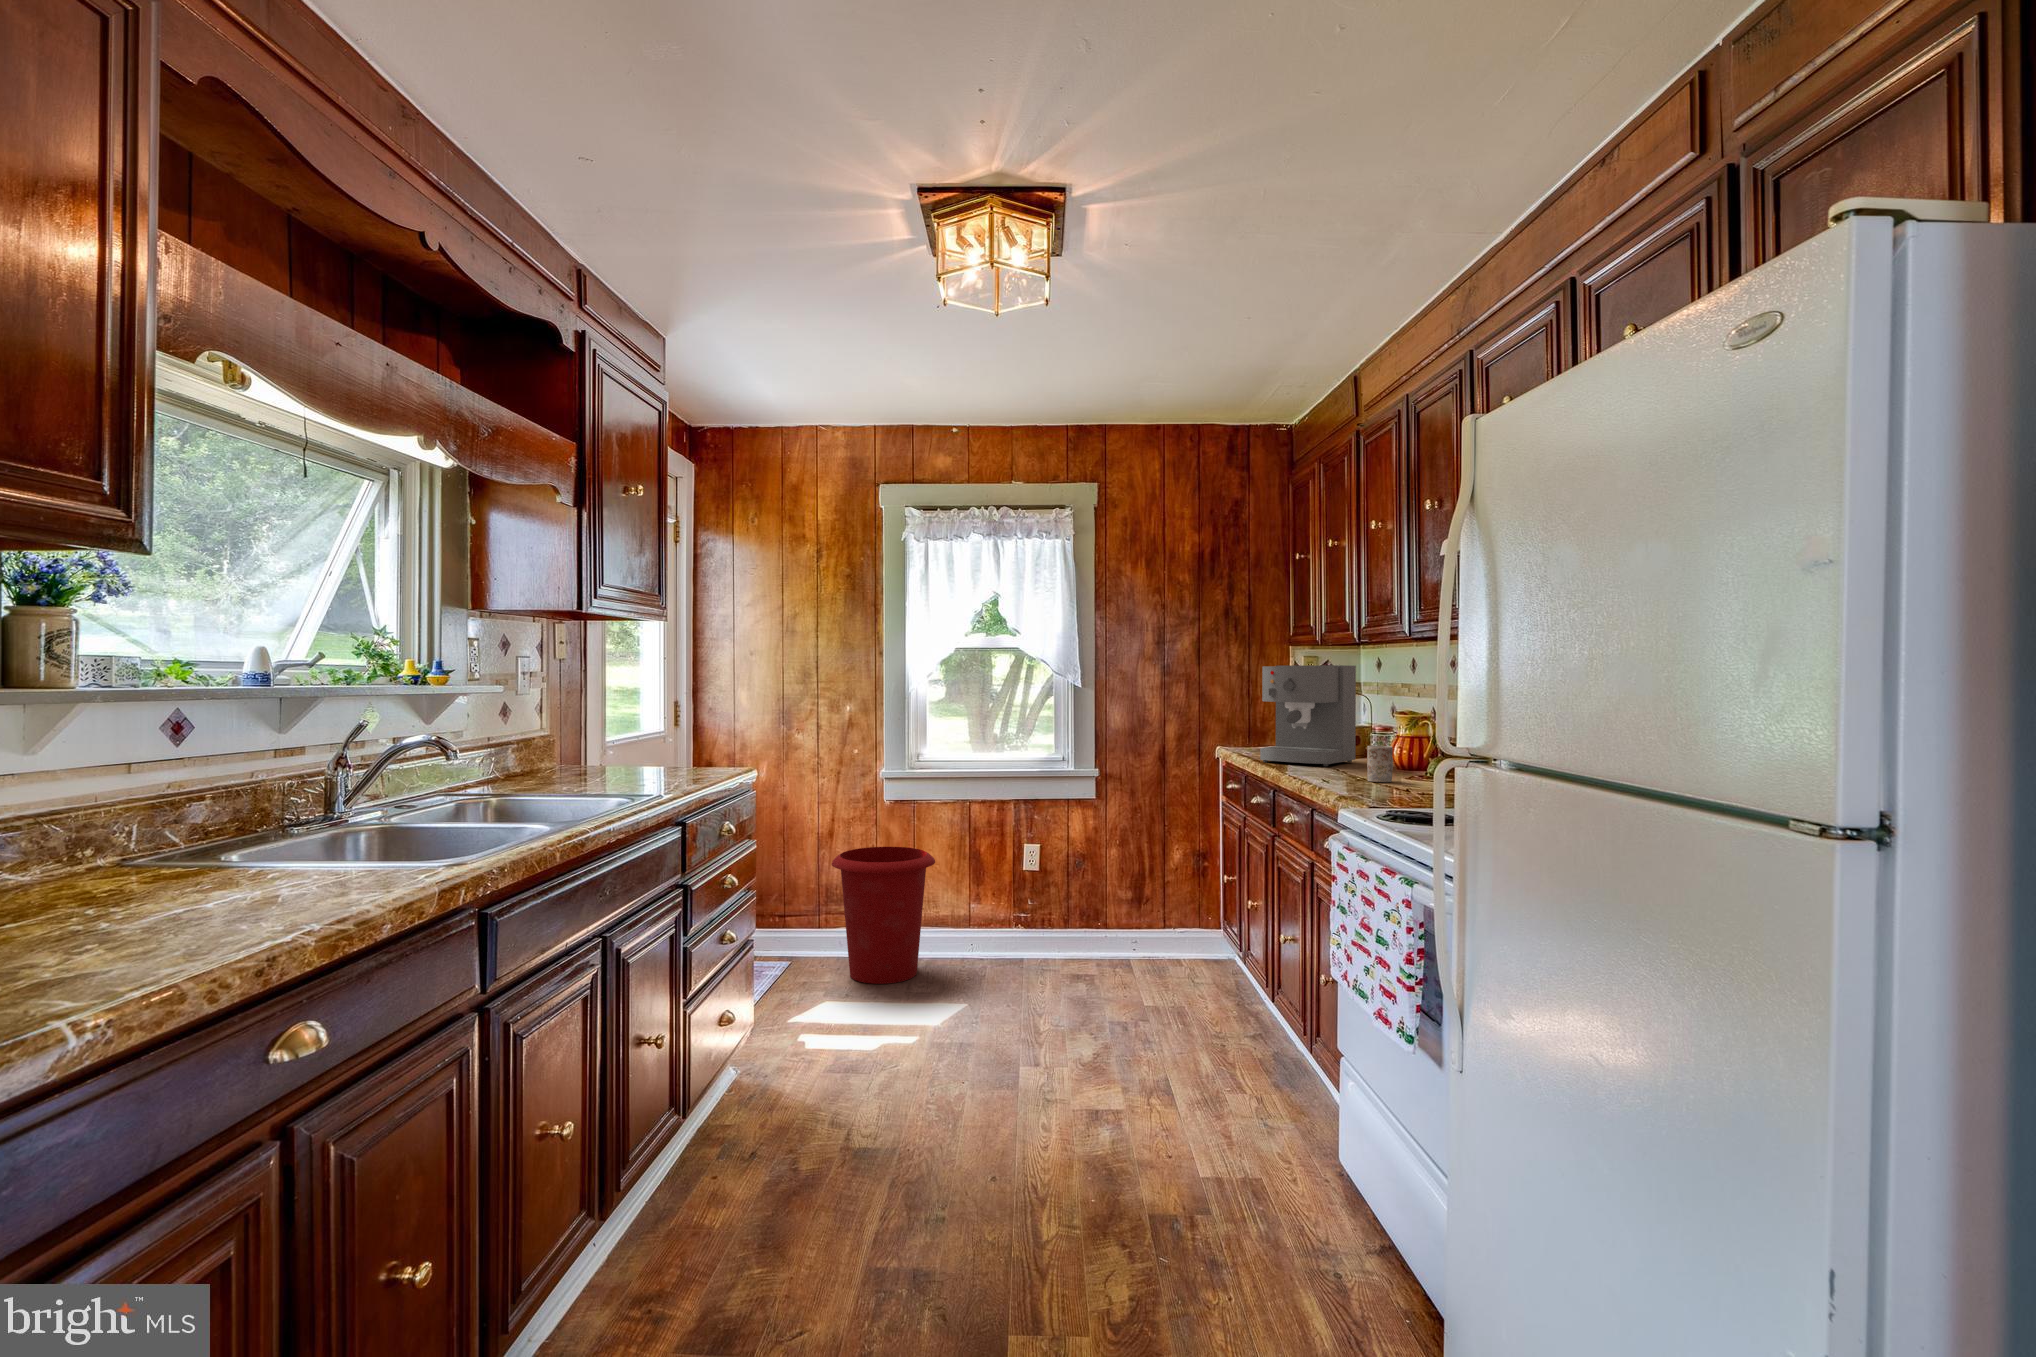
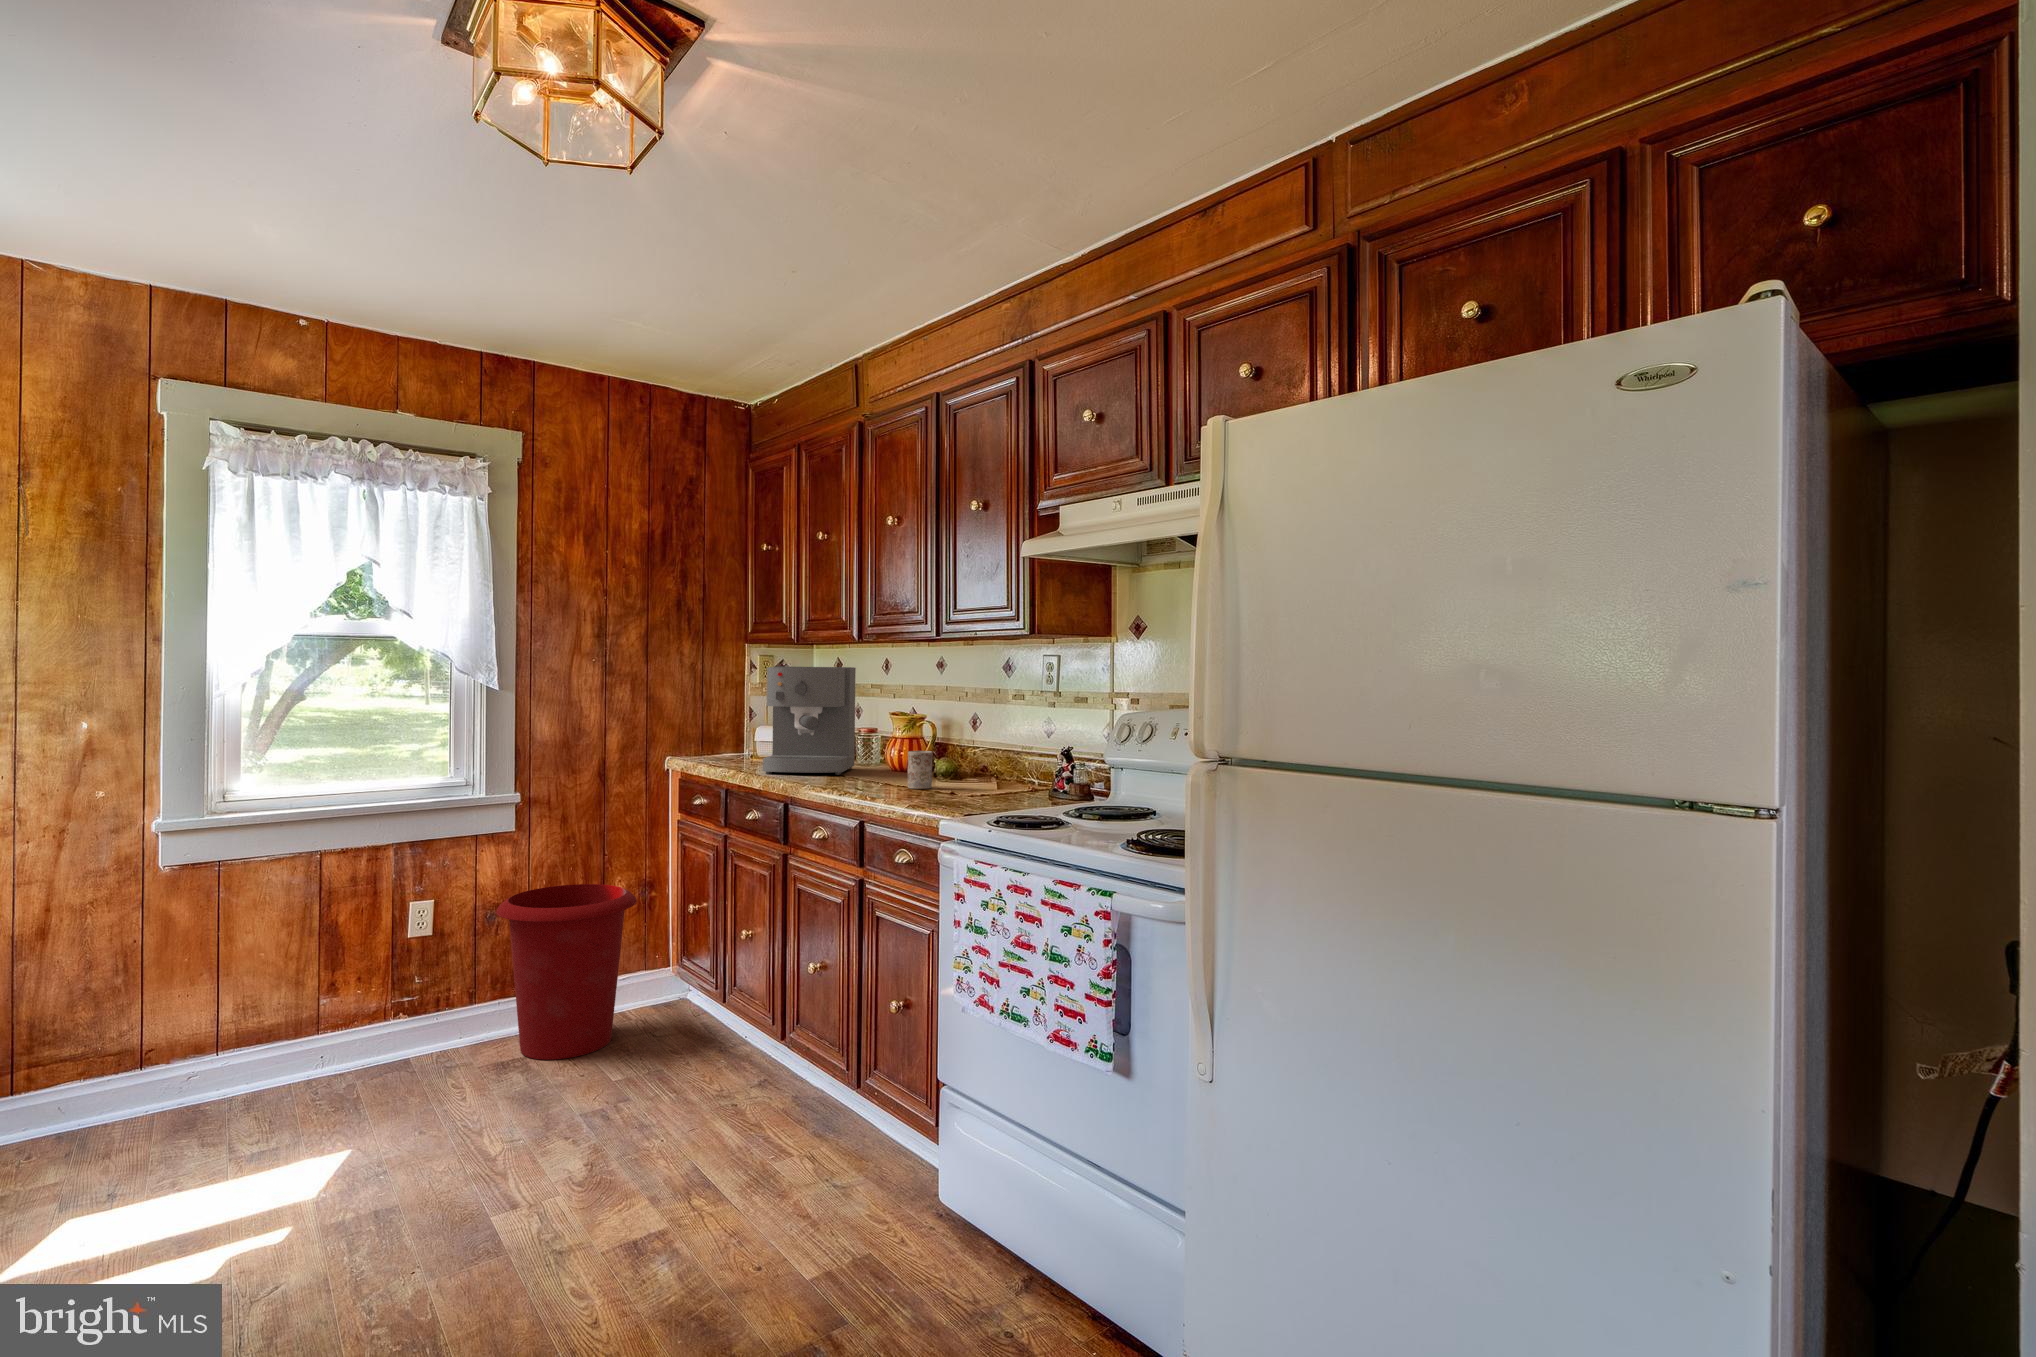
waste bin: present [832,847,935,984] -> present [496,884,637,1060]

